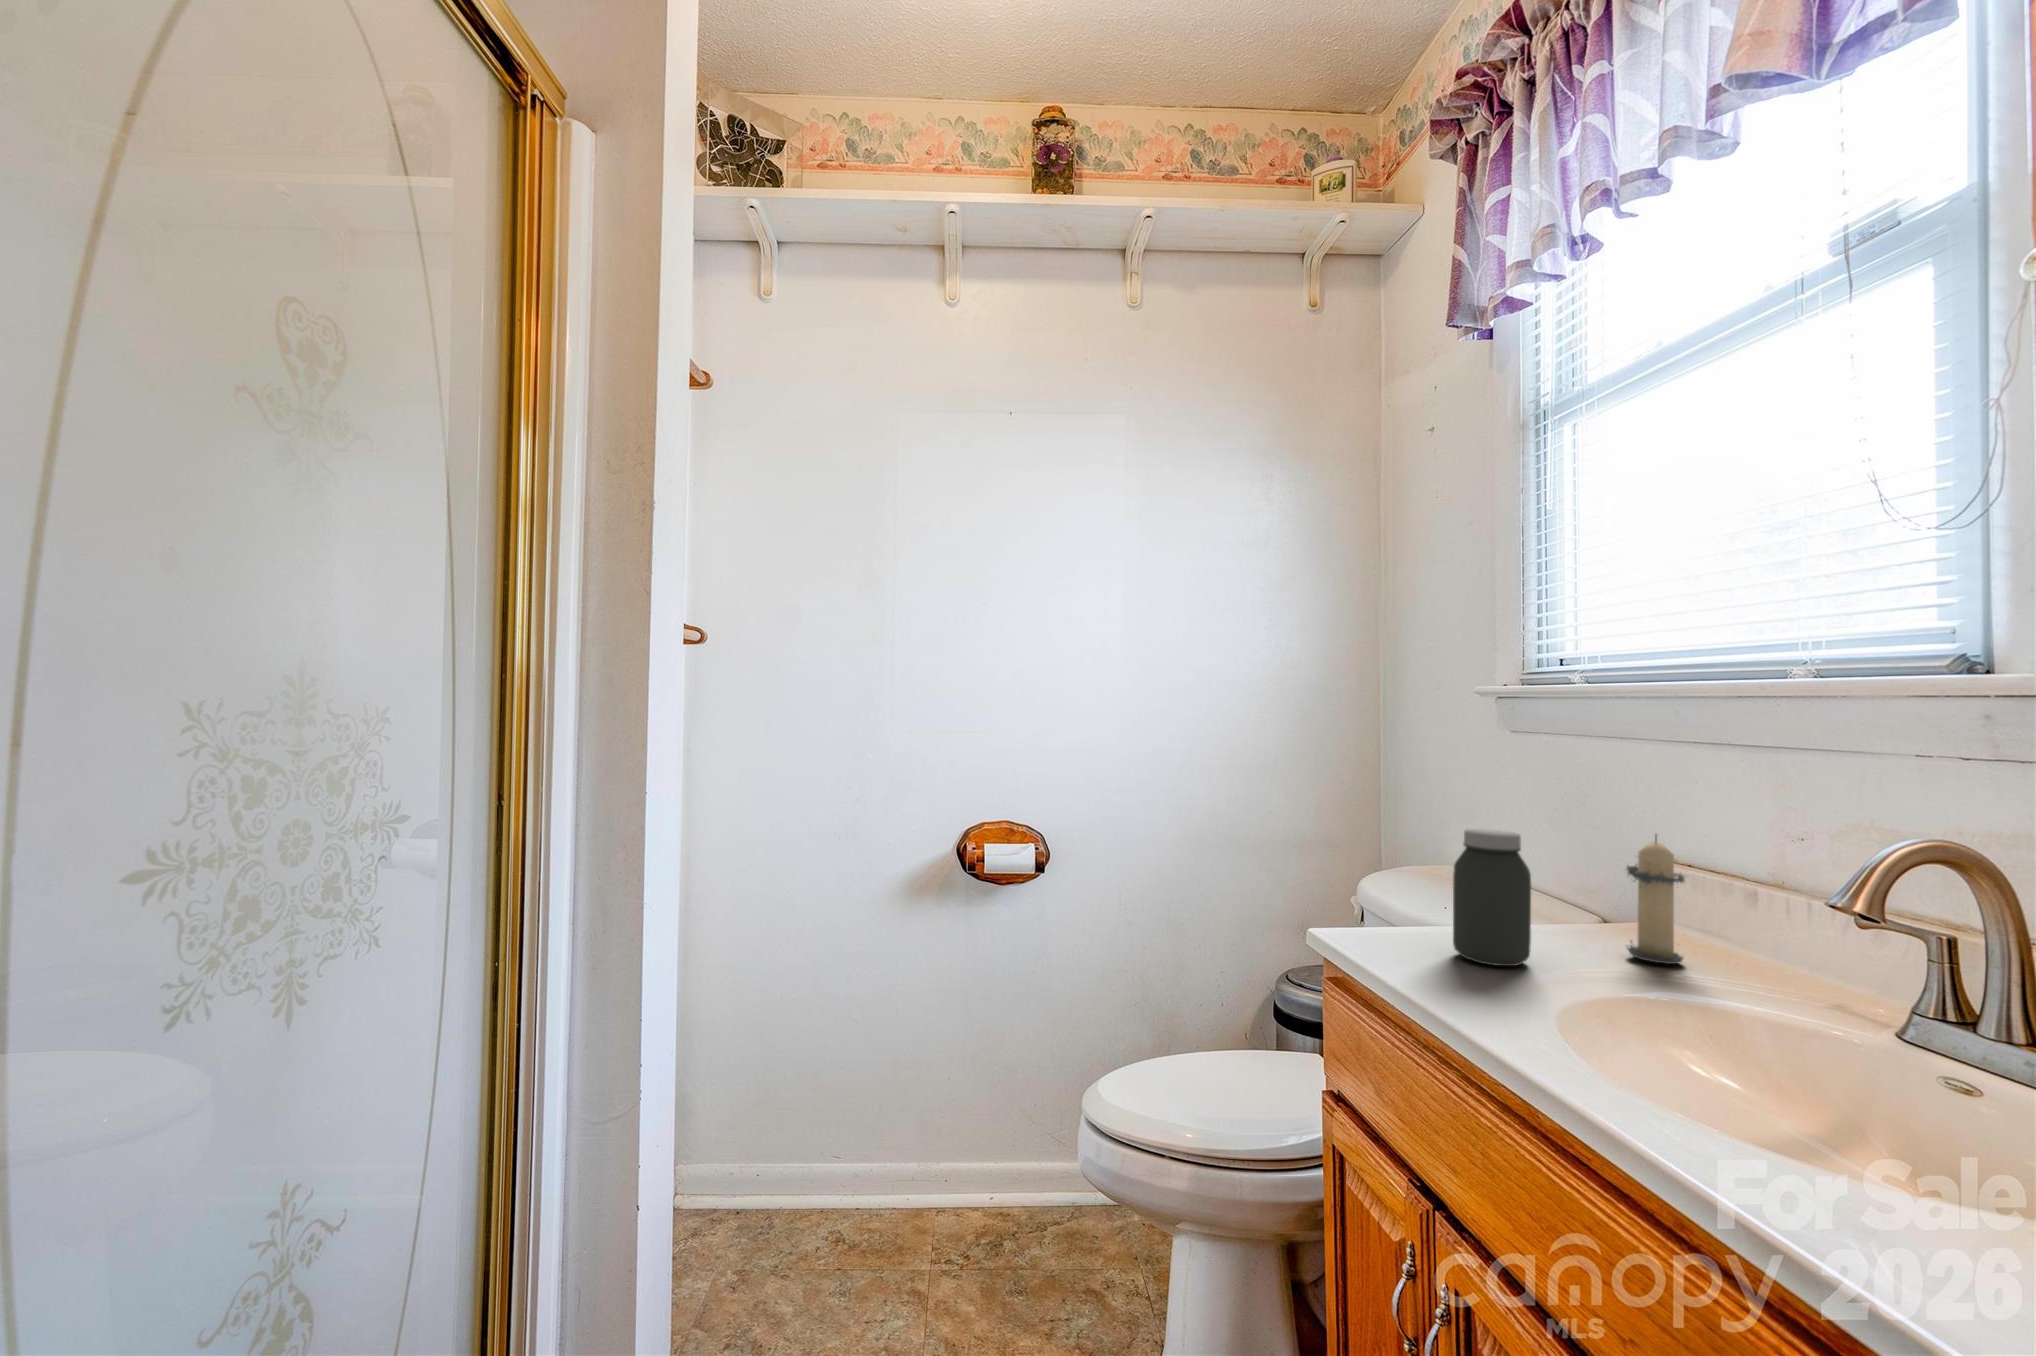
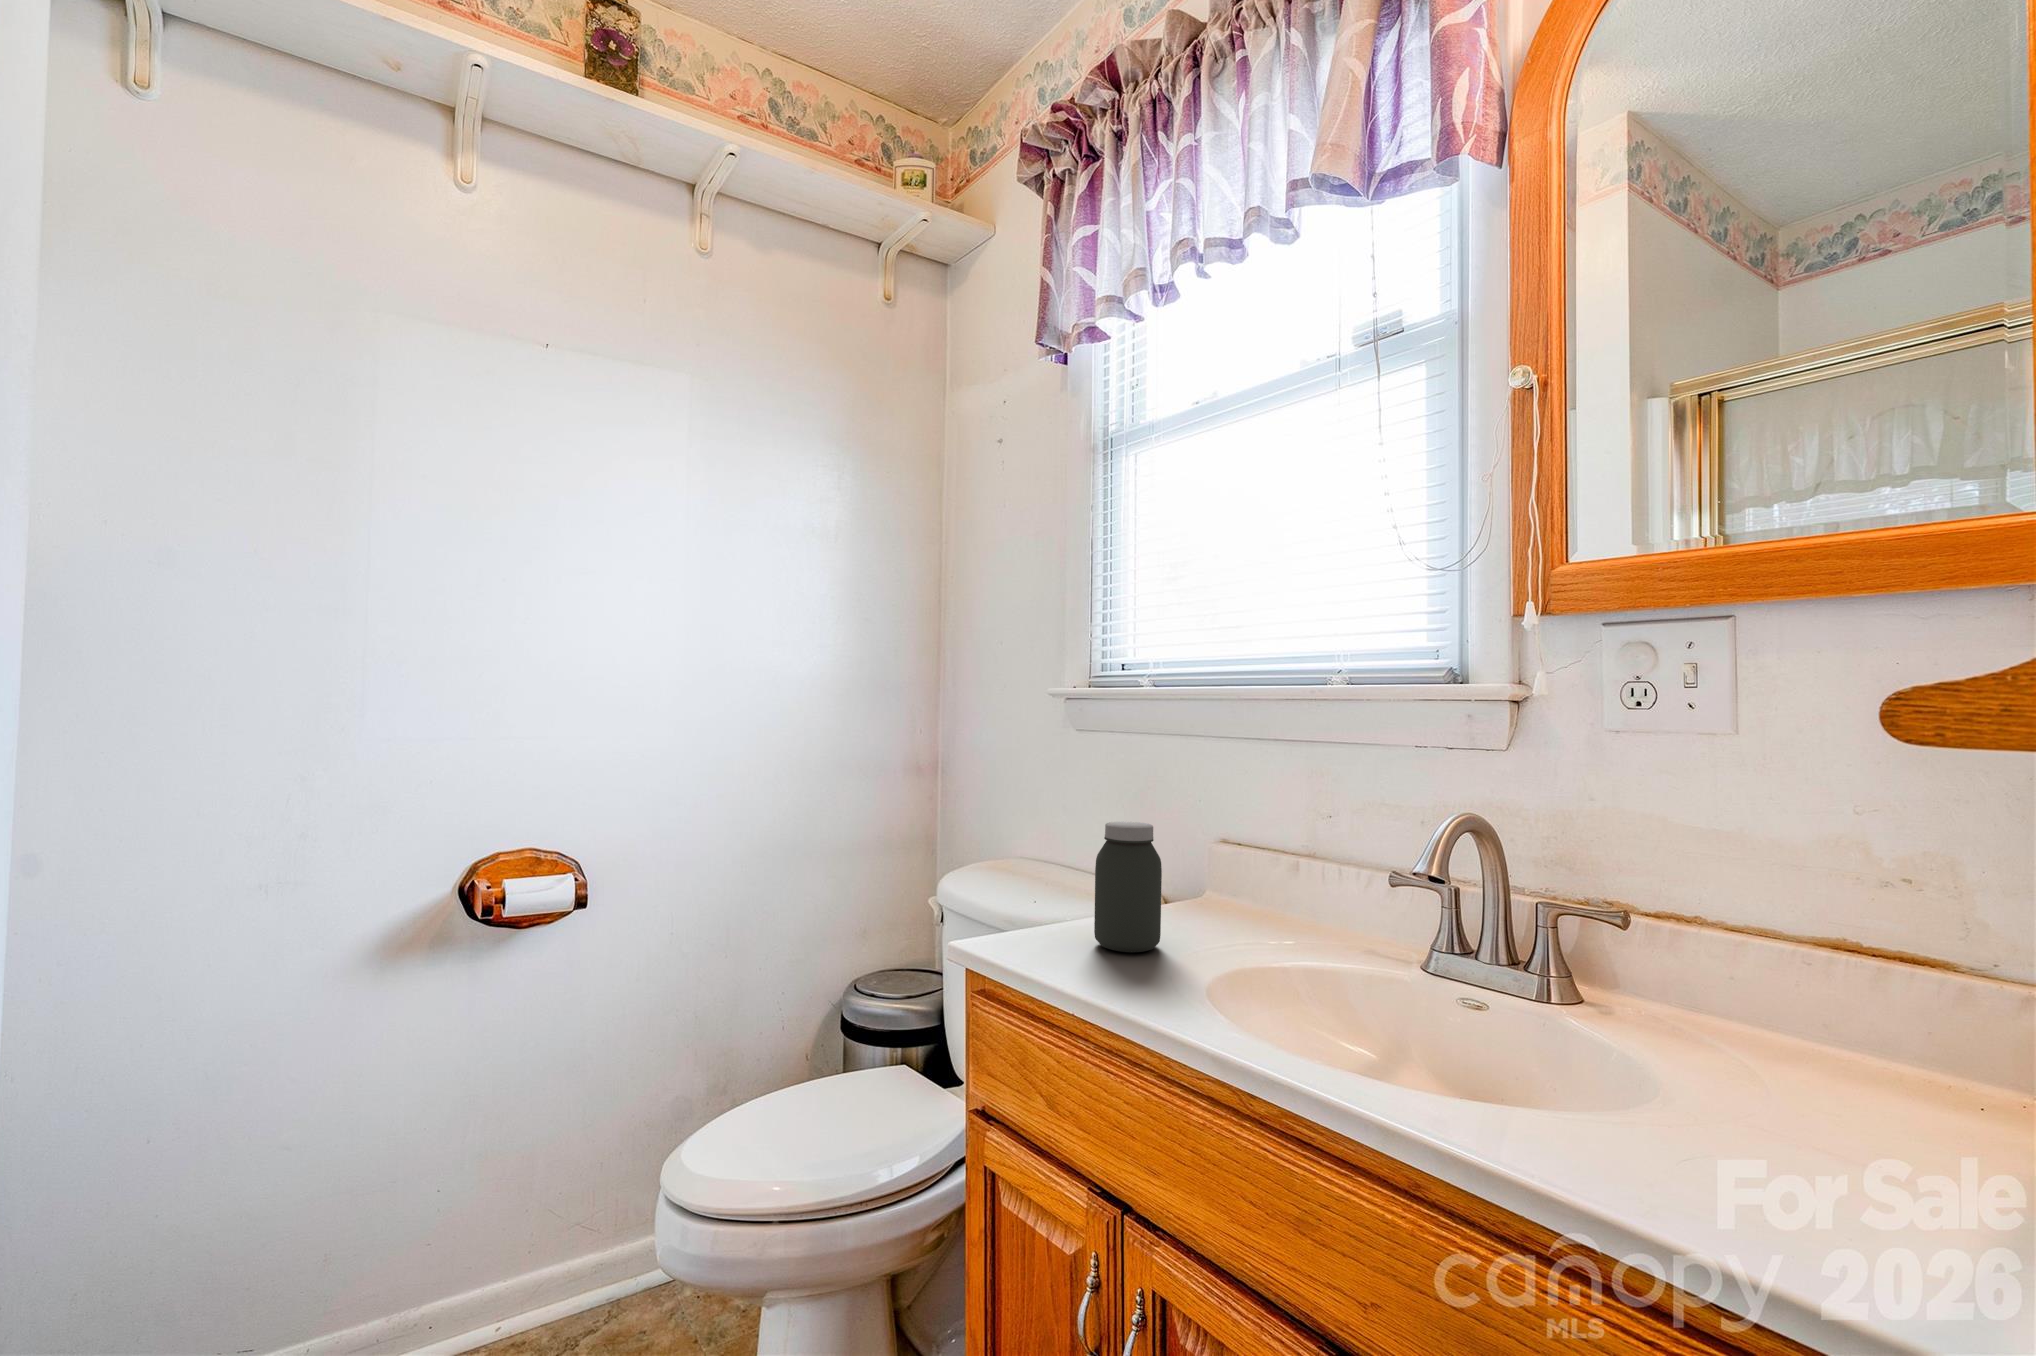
candle: present [1627,835,1685,964] -> none [1210,814,1265,929]

